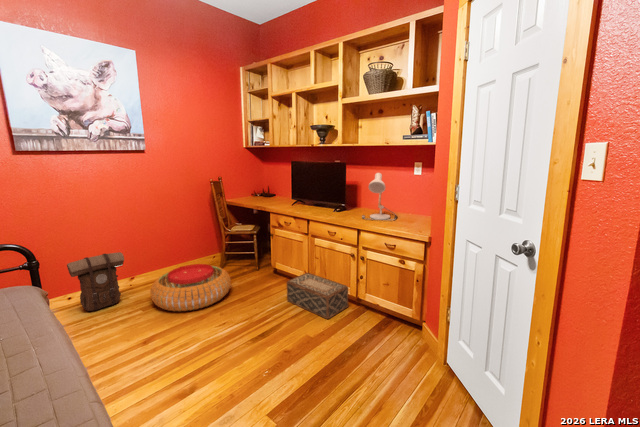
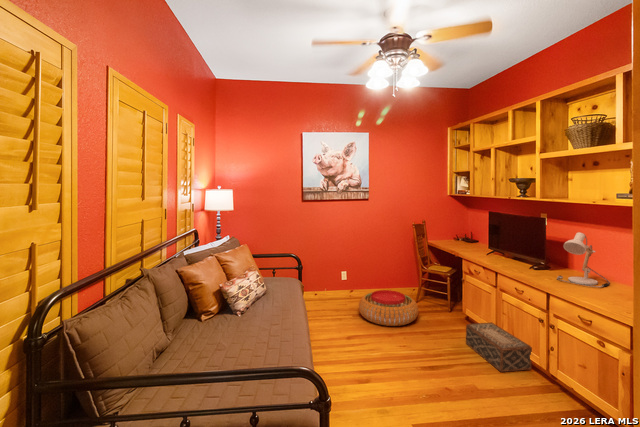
backpack: present [67,252,124,311] -> none [316,270,346,307]

